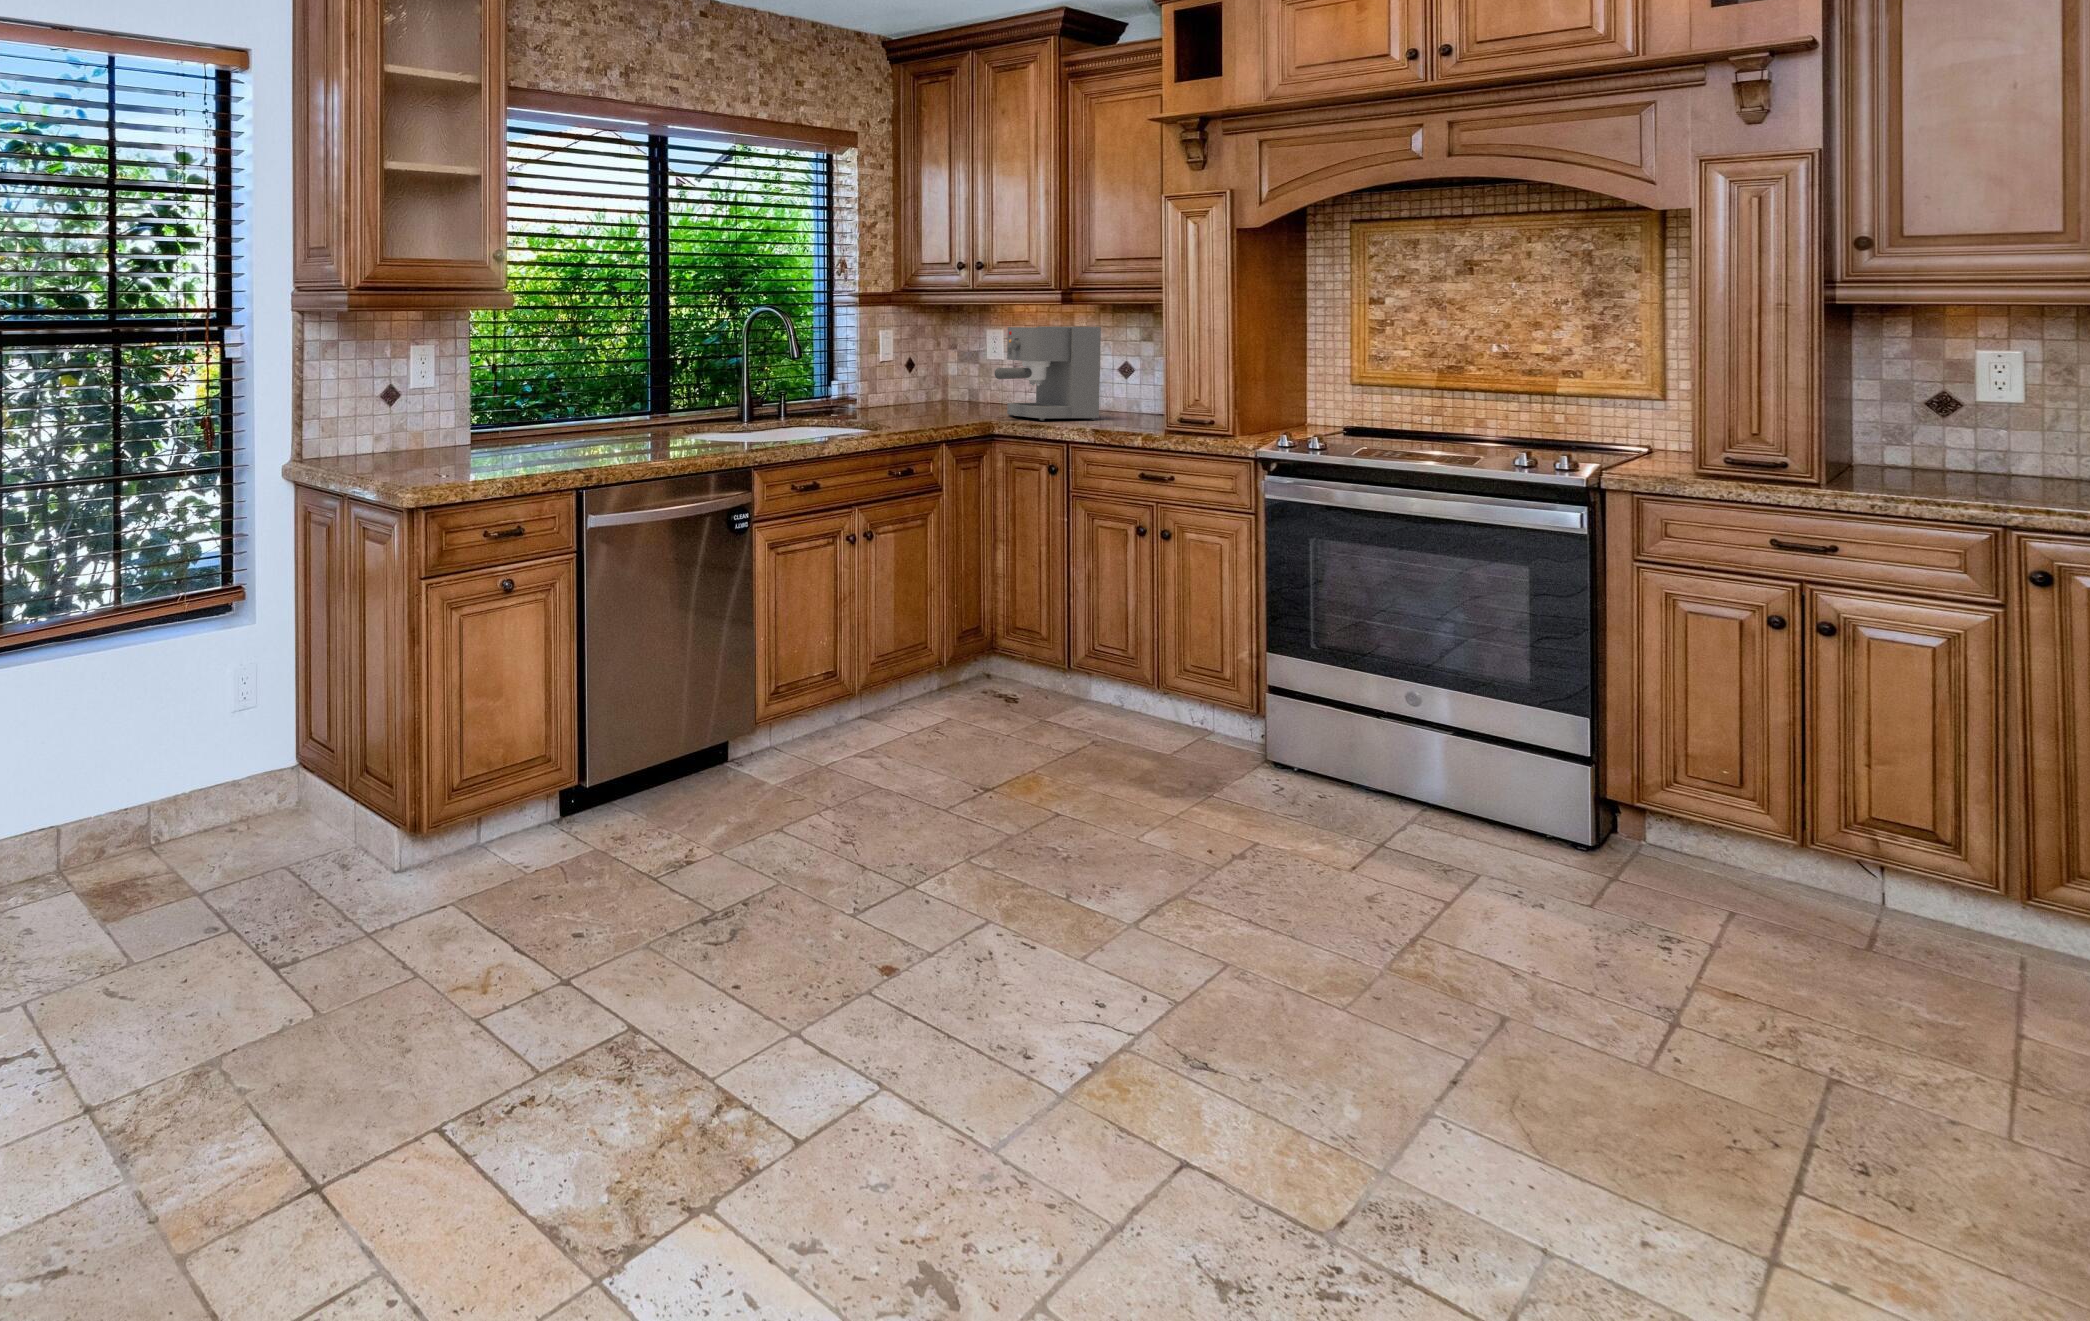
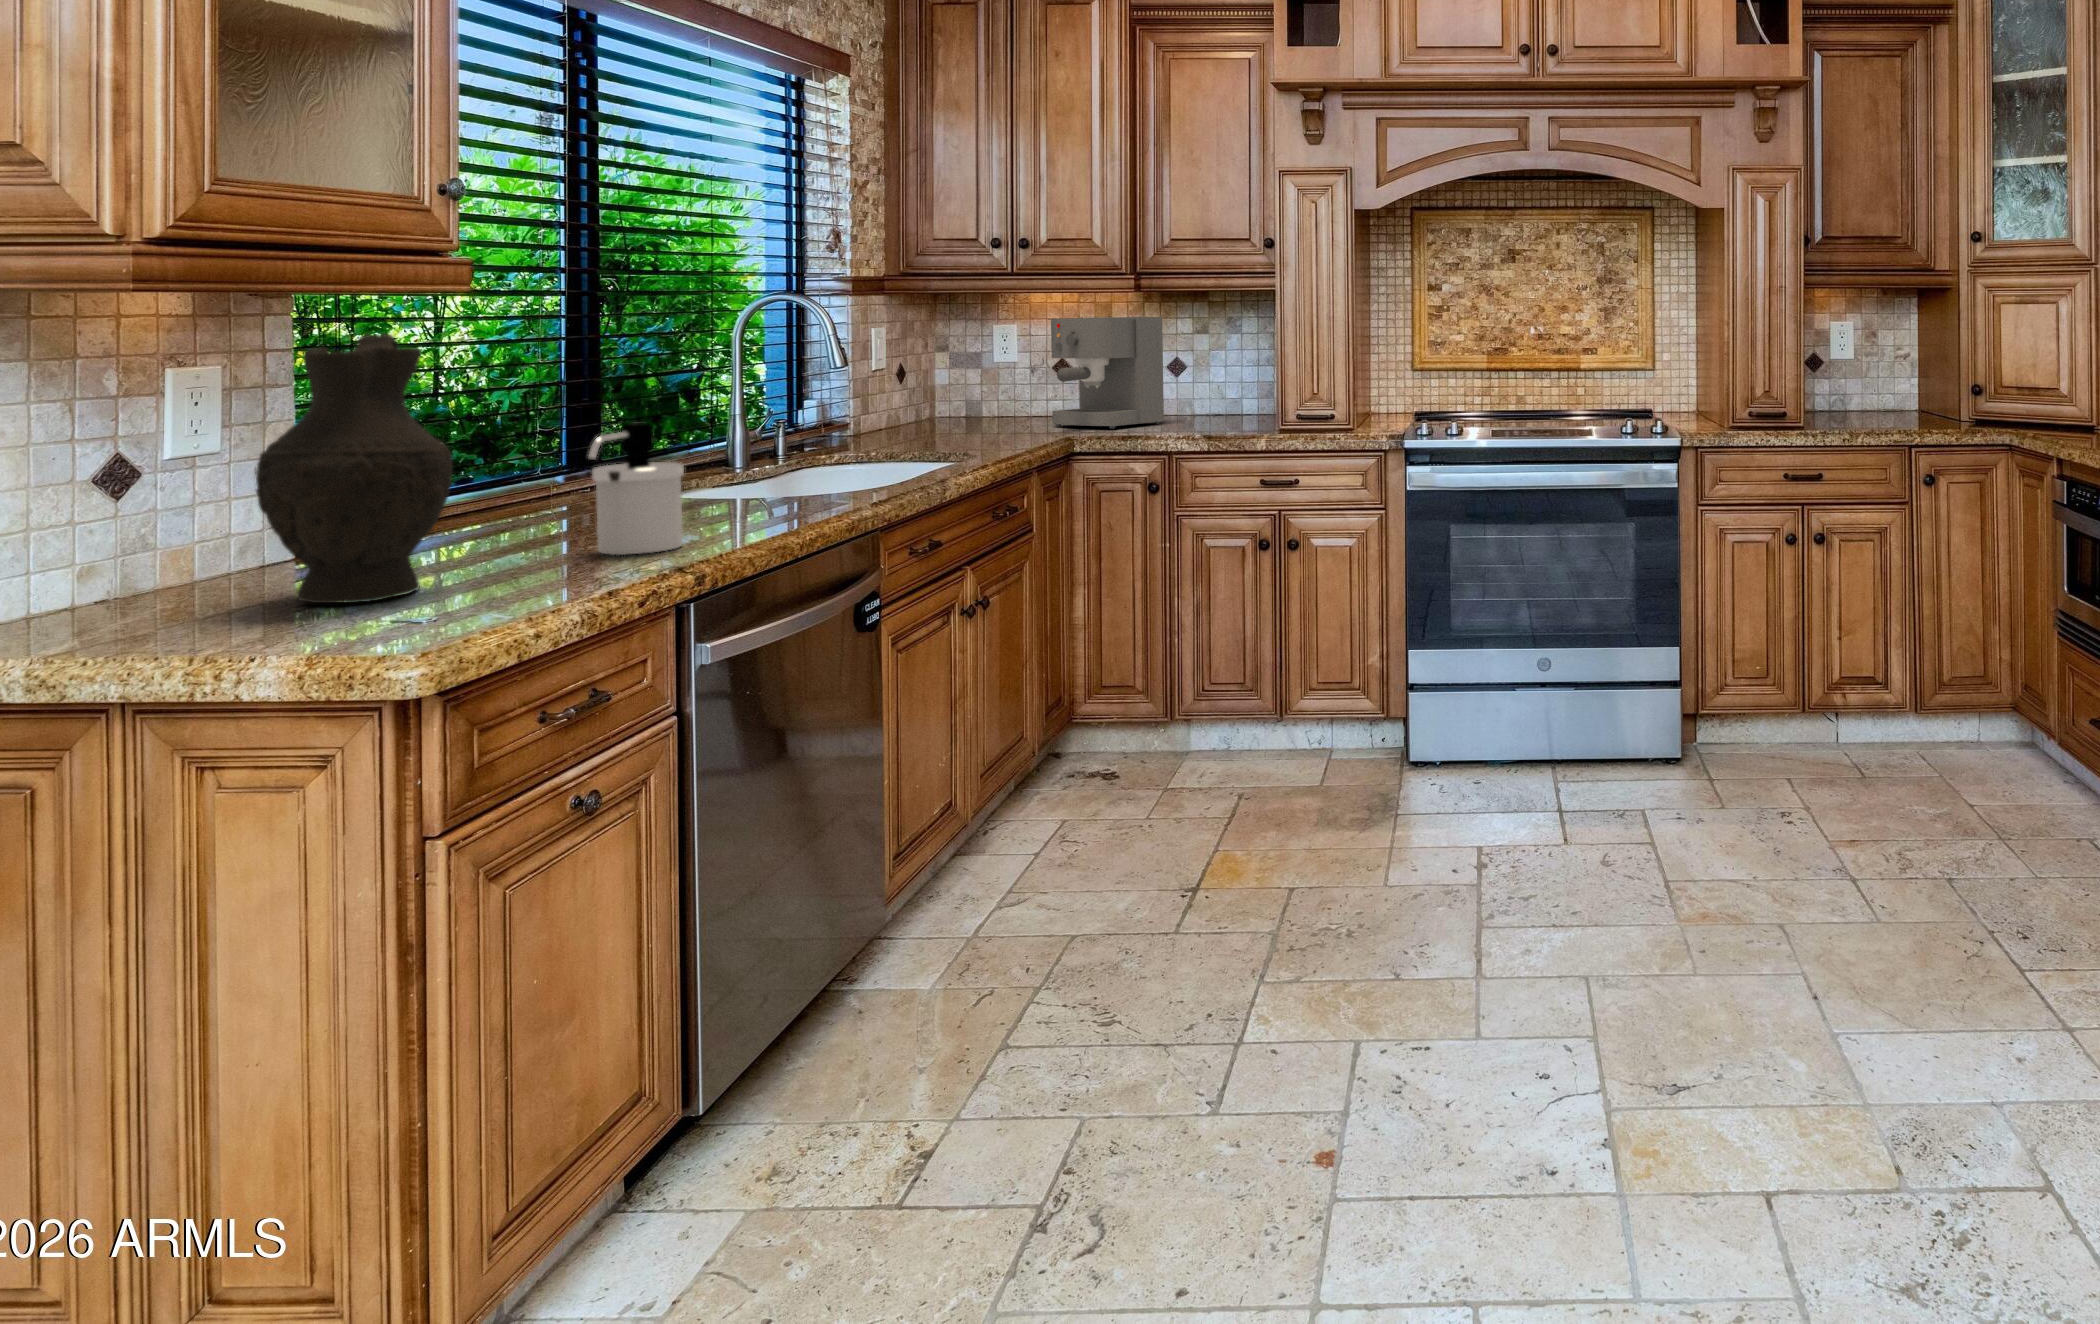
decorative vase: none [405,335,481,465] -> present [256,333,452,603]
soap dispenser: none [539,387,597,460] -> present [588,423,684,555]

